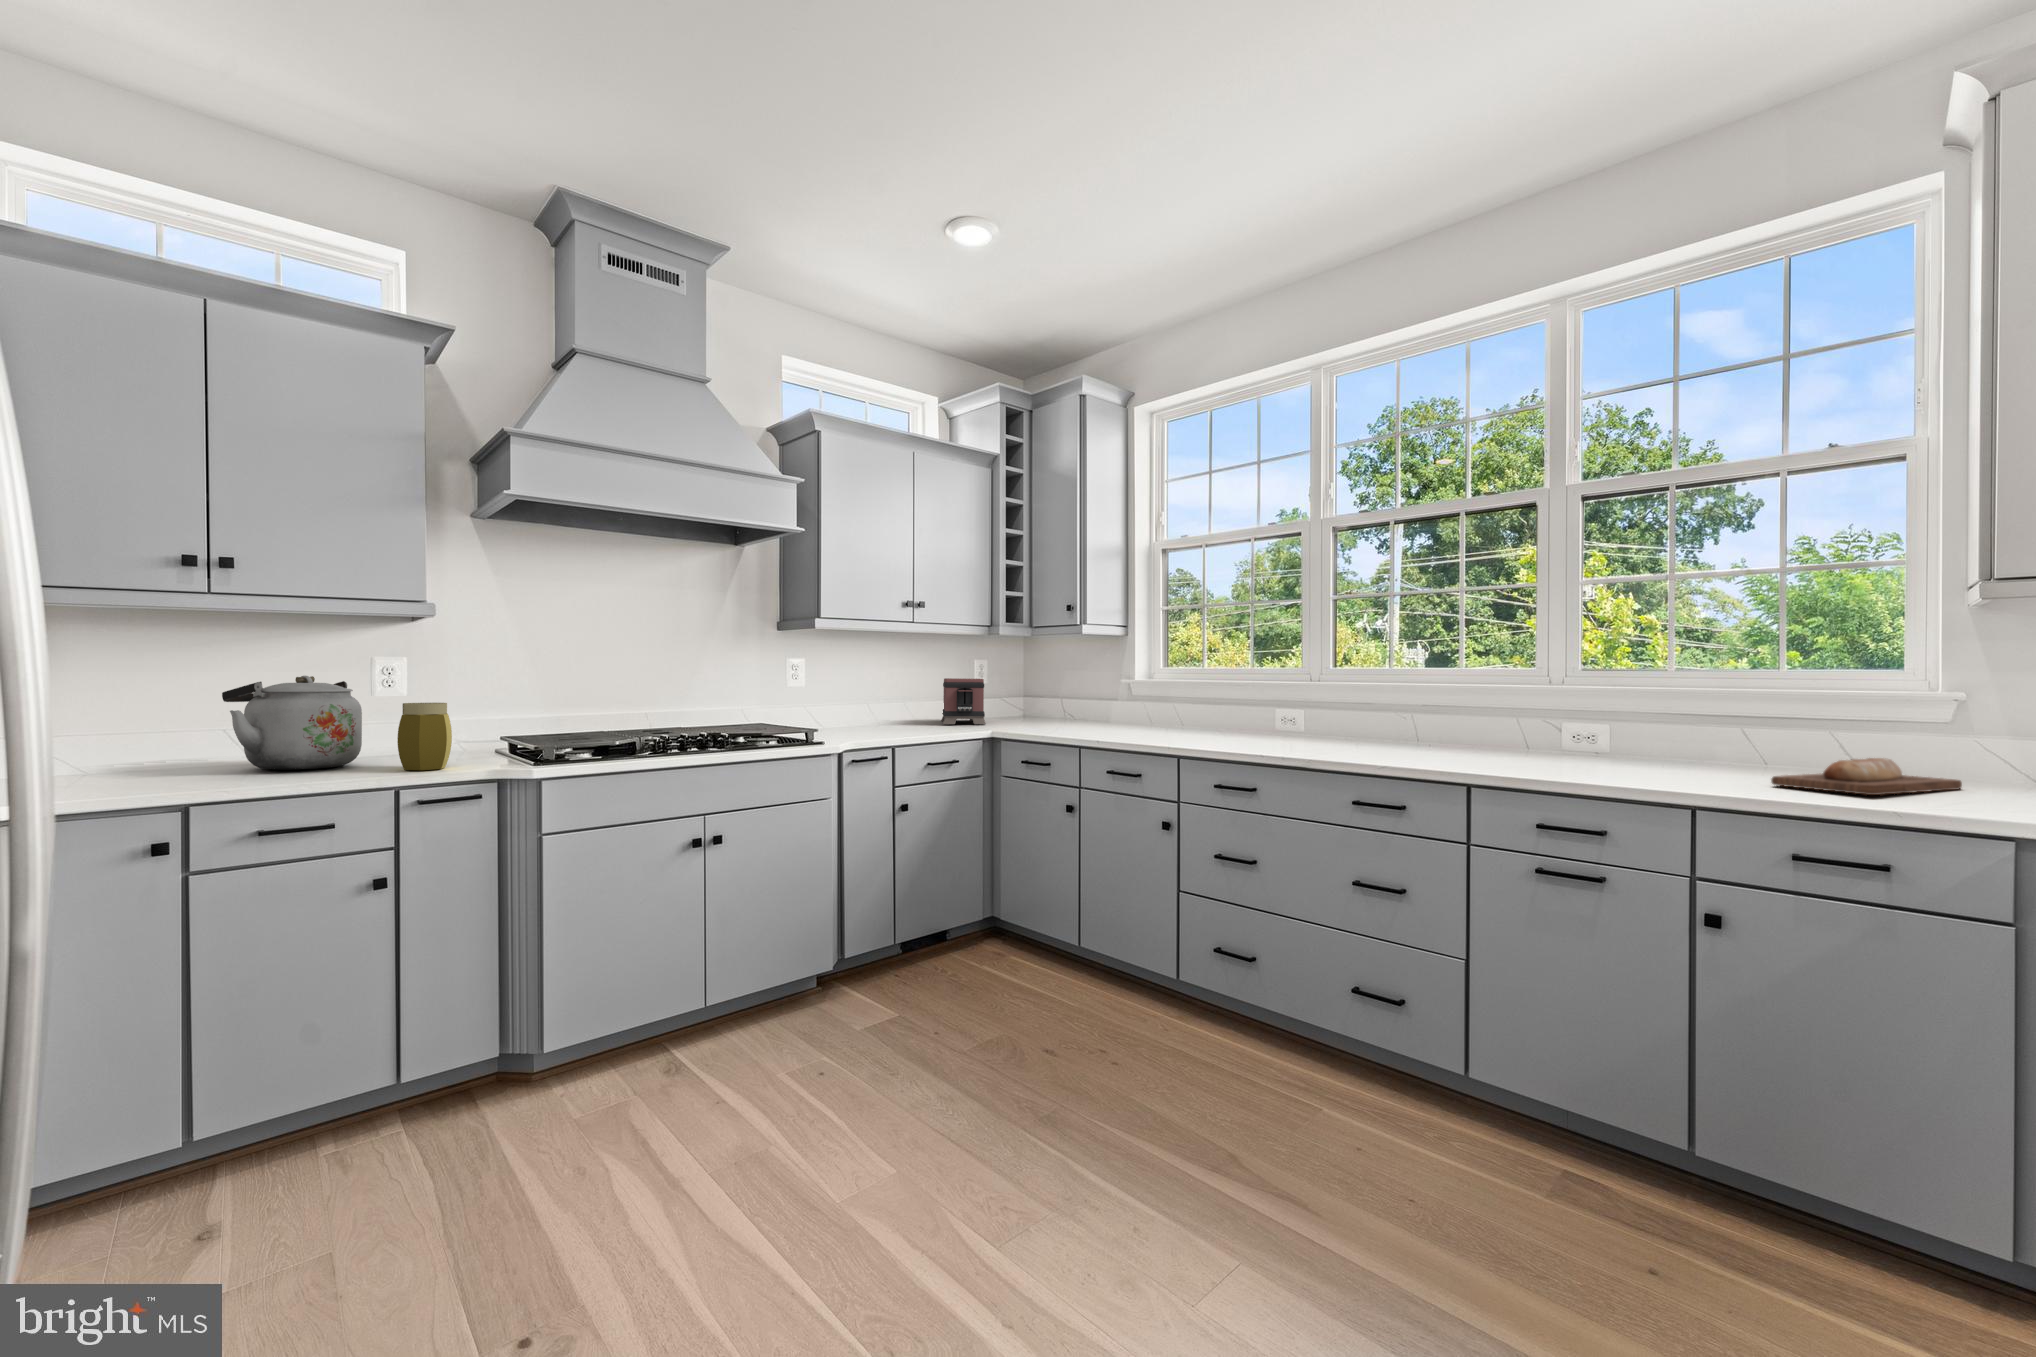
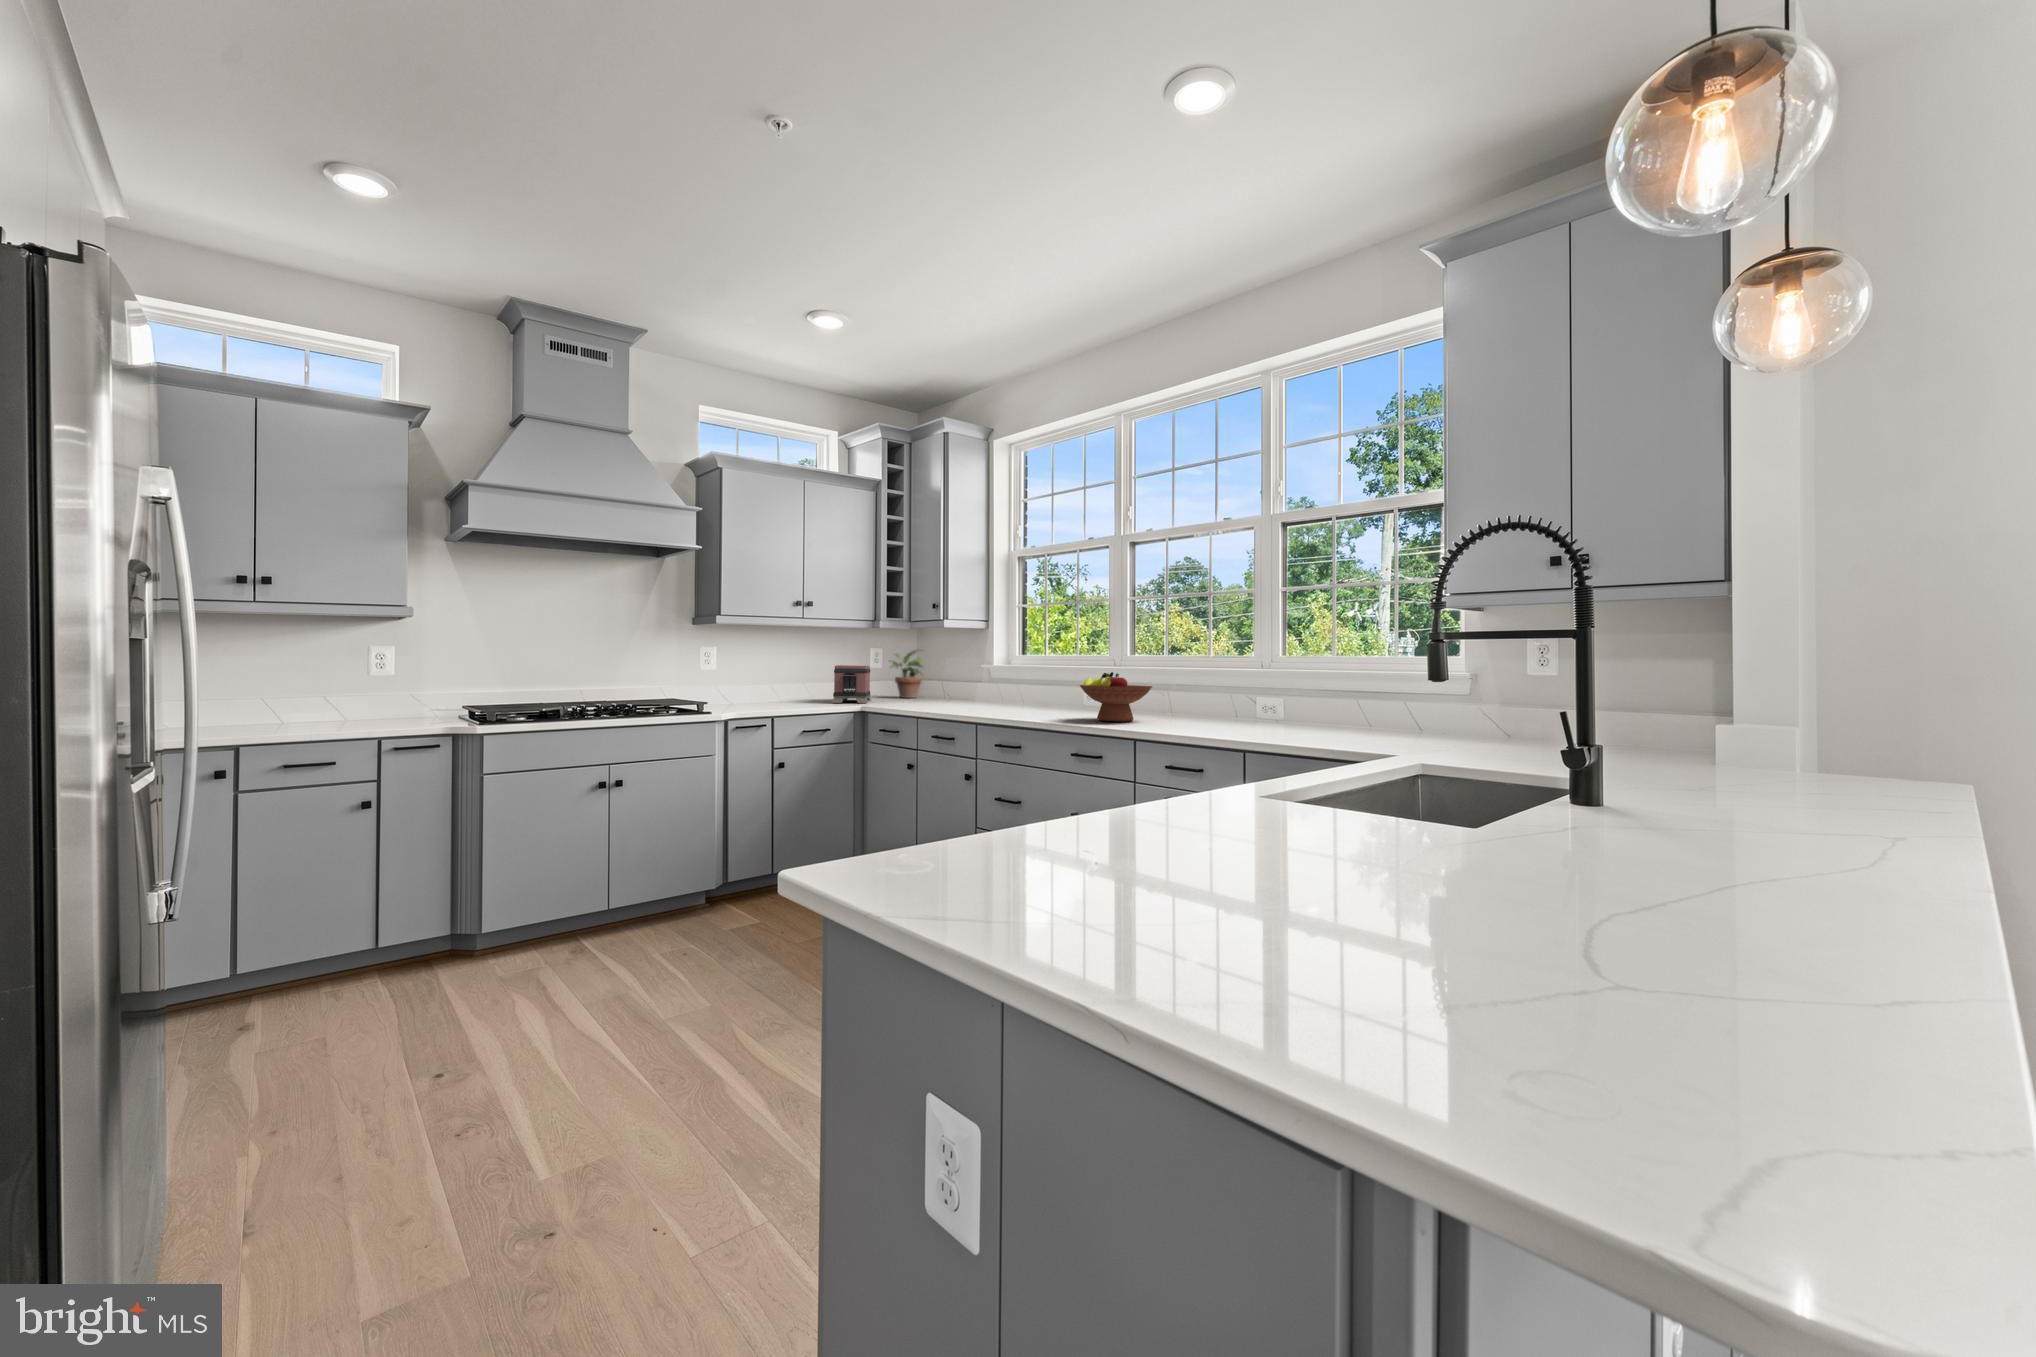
potted plant: none [995,658,1041,717] -> present [889,649,924,698]
kettle: present [222,676,362,770] -> none [260,659,358,724]
fruit bowl: none [1312,684,1413,748] -> present [1080,672,1152,722]
jar: present [397,703,452,770] -> none [382,679,421,727]
bread loaf: present [1771,758,1962,795] -> none [1321,727,1445,750]

